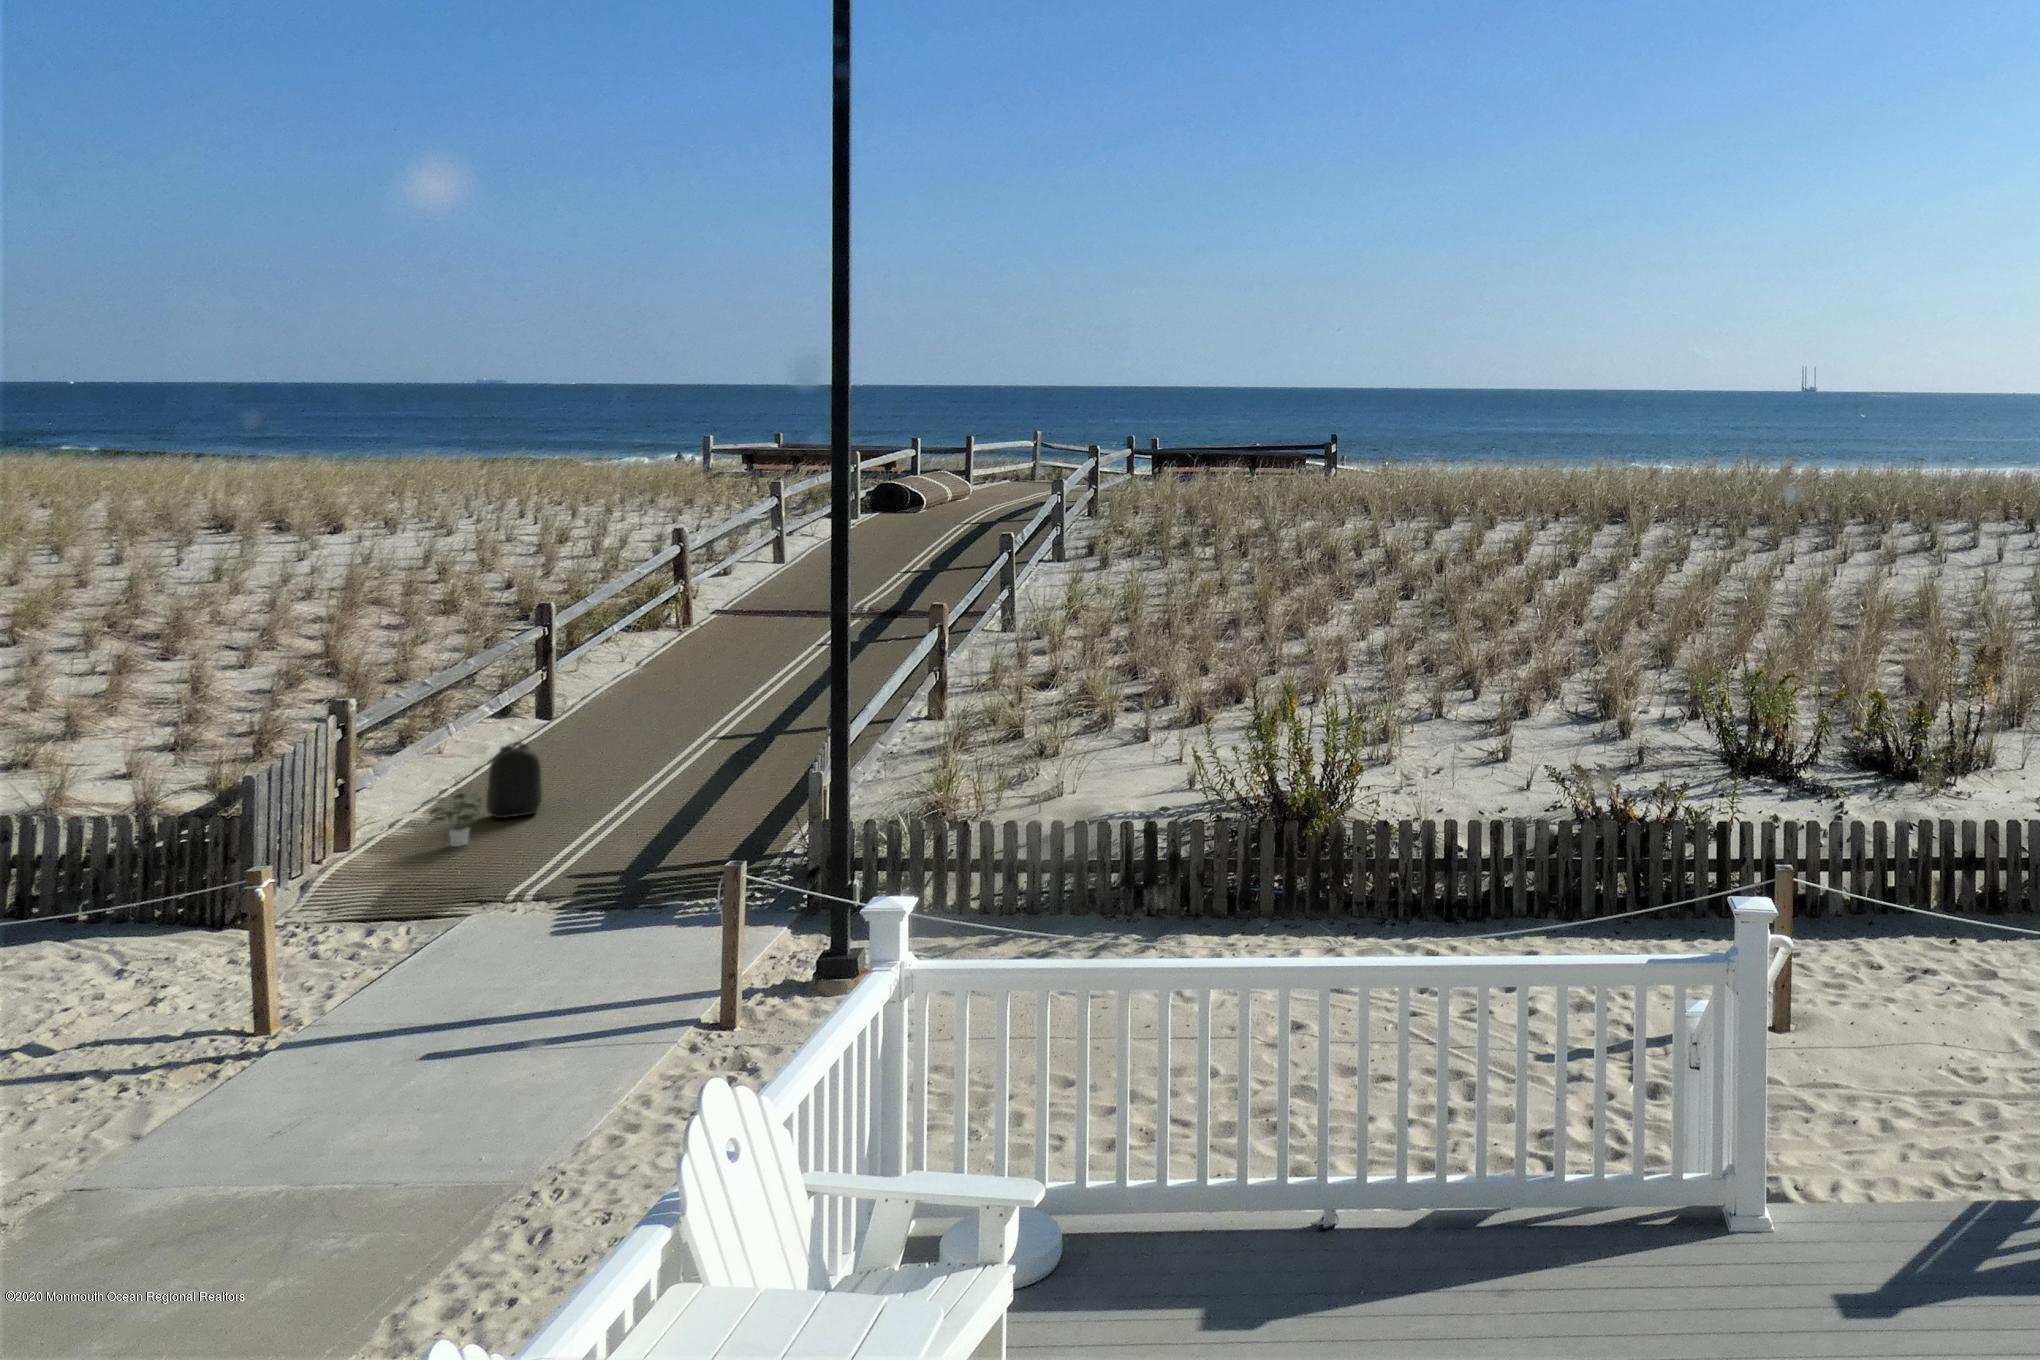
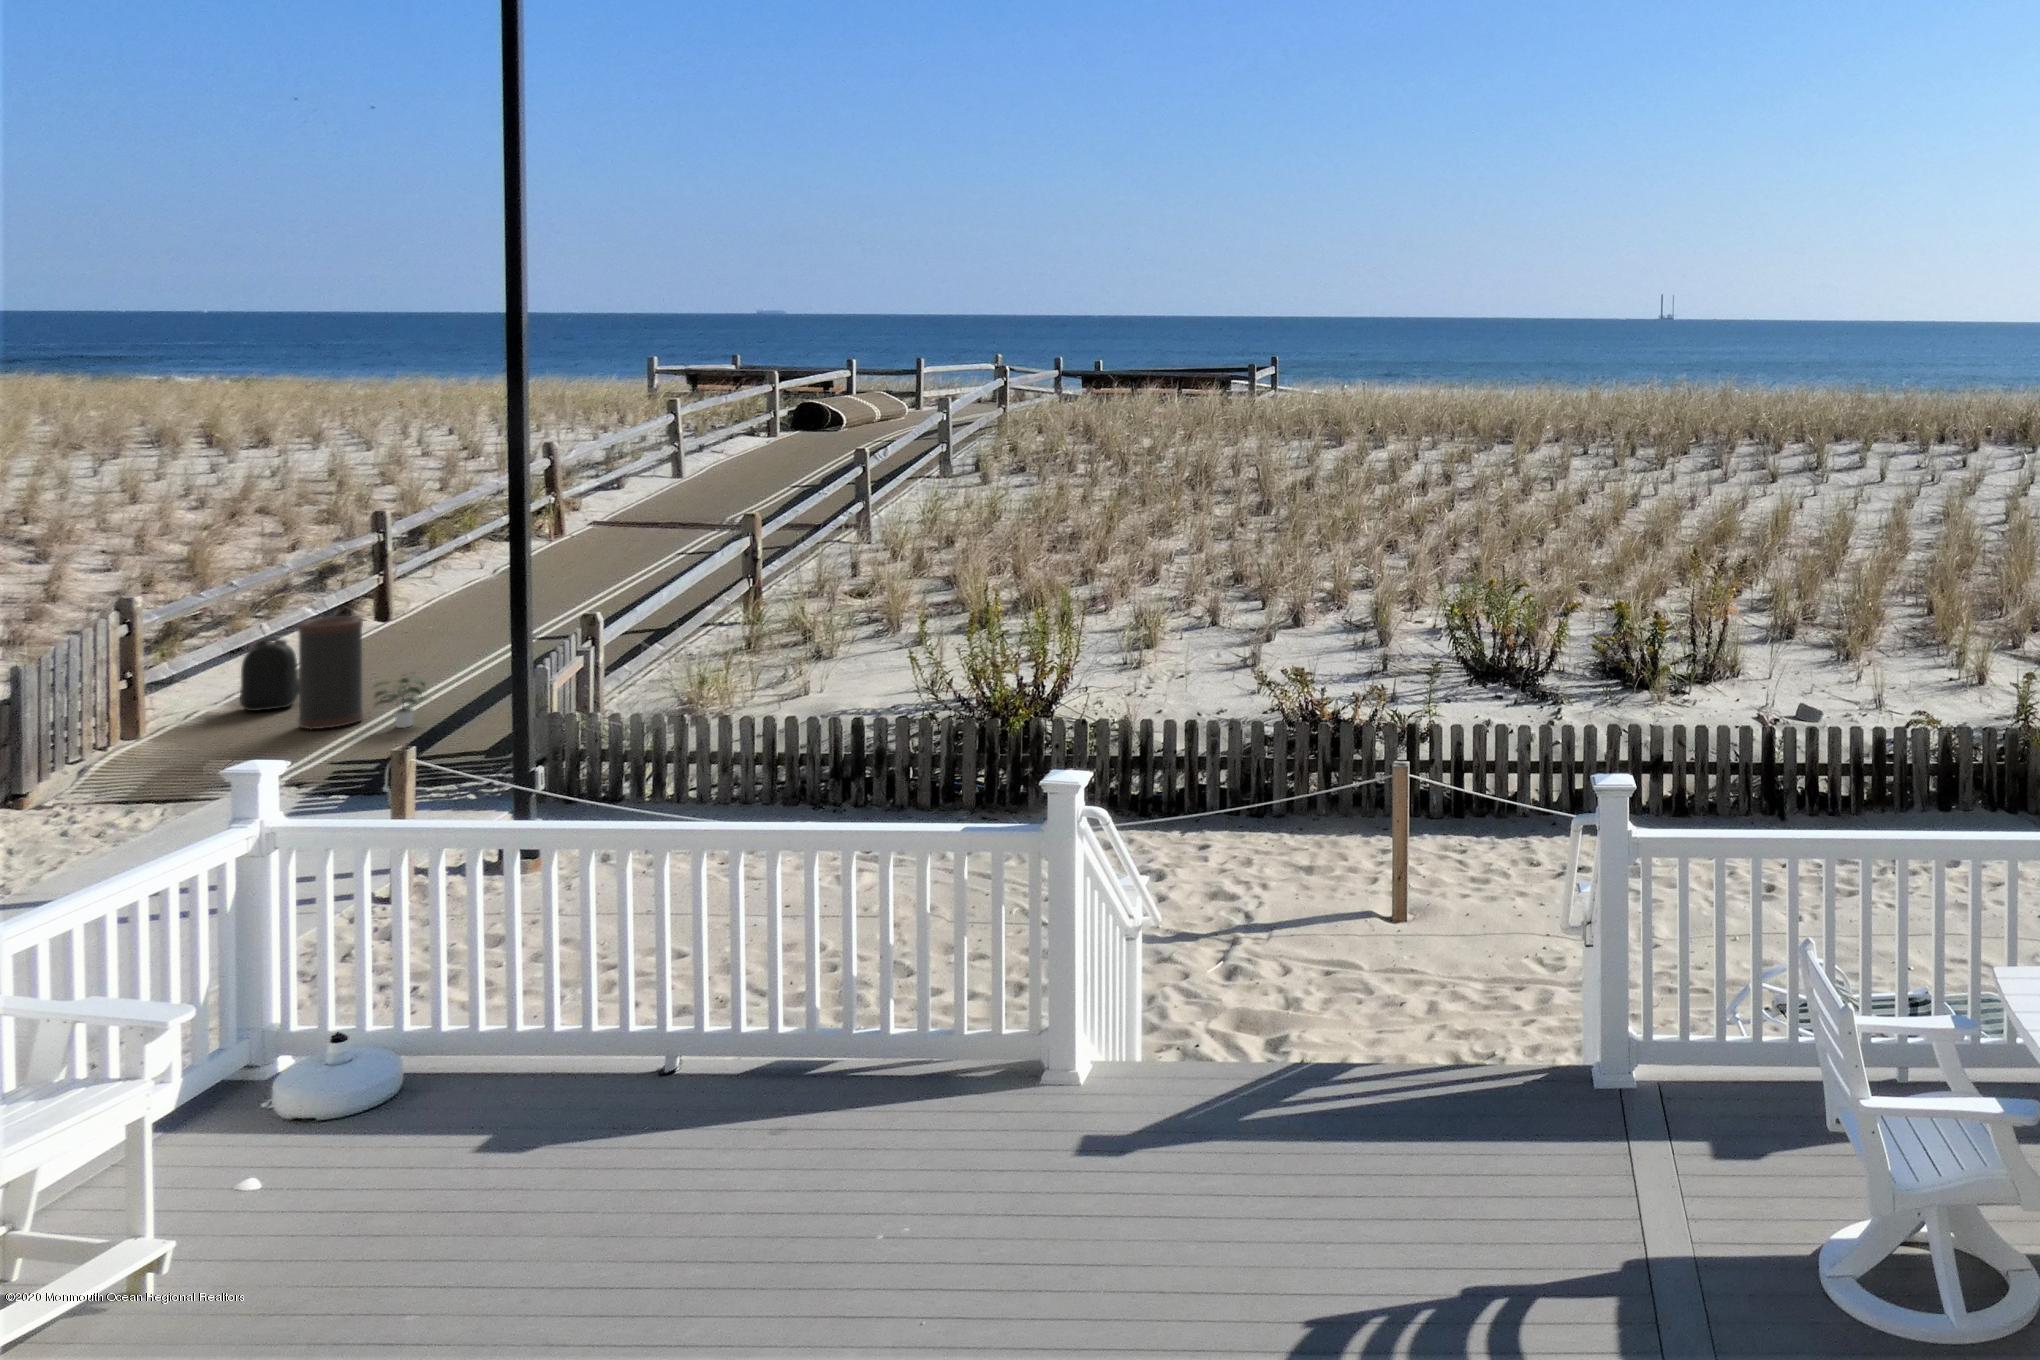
trash can: none [560,719,623,838] -> present [298,616,363,730]
potted plant: present [430,788,484,847] -> present [375,678,427,728]

